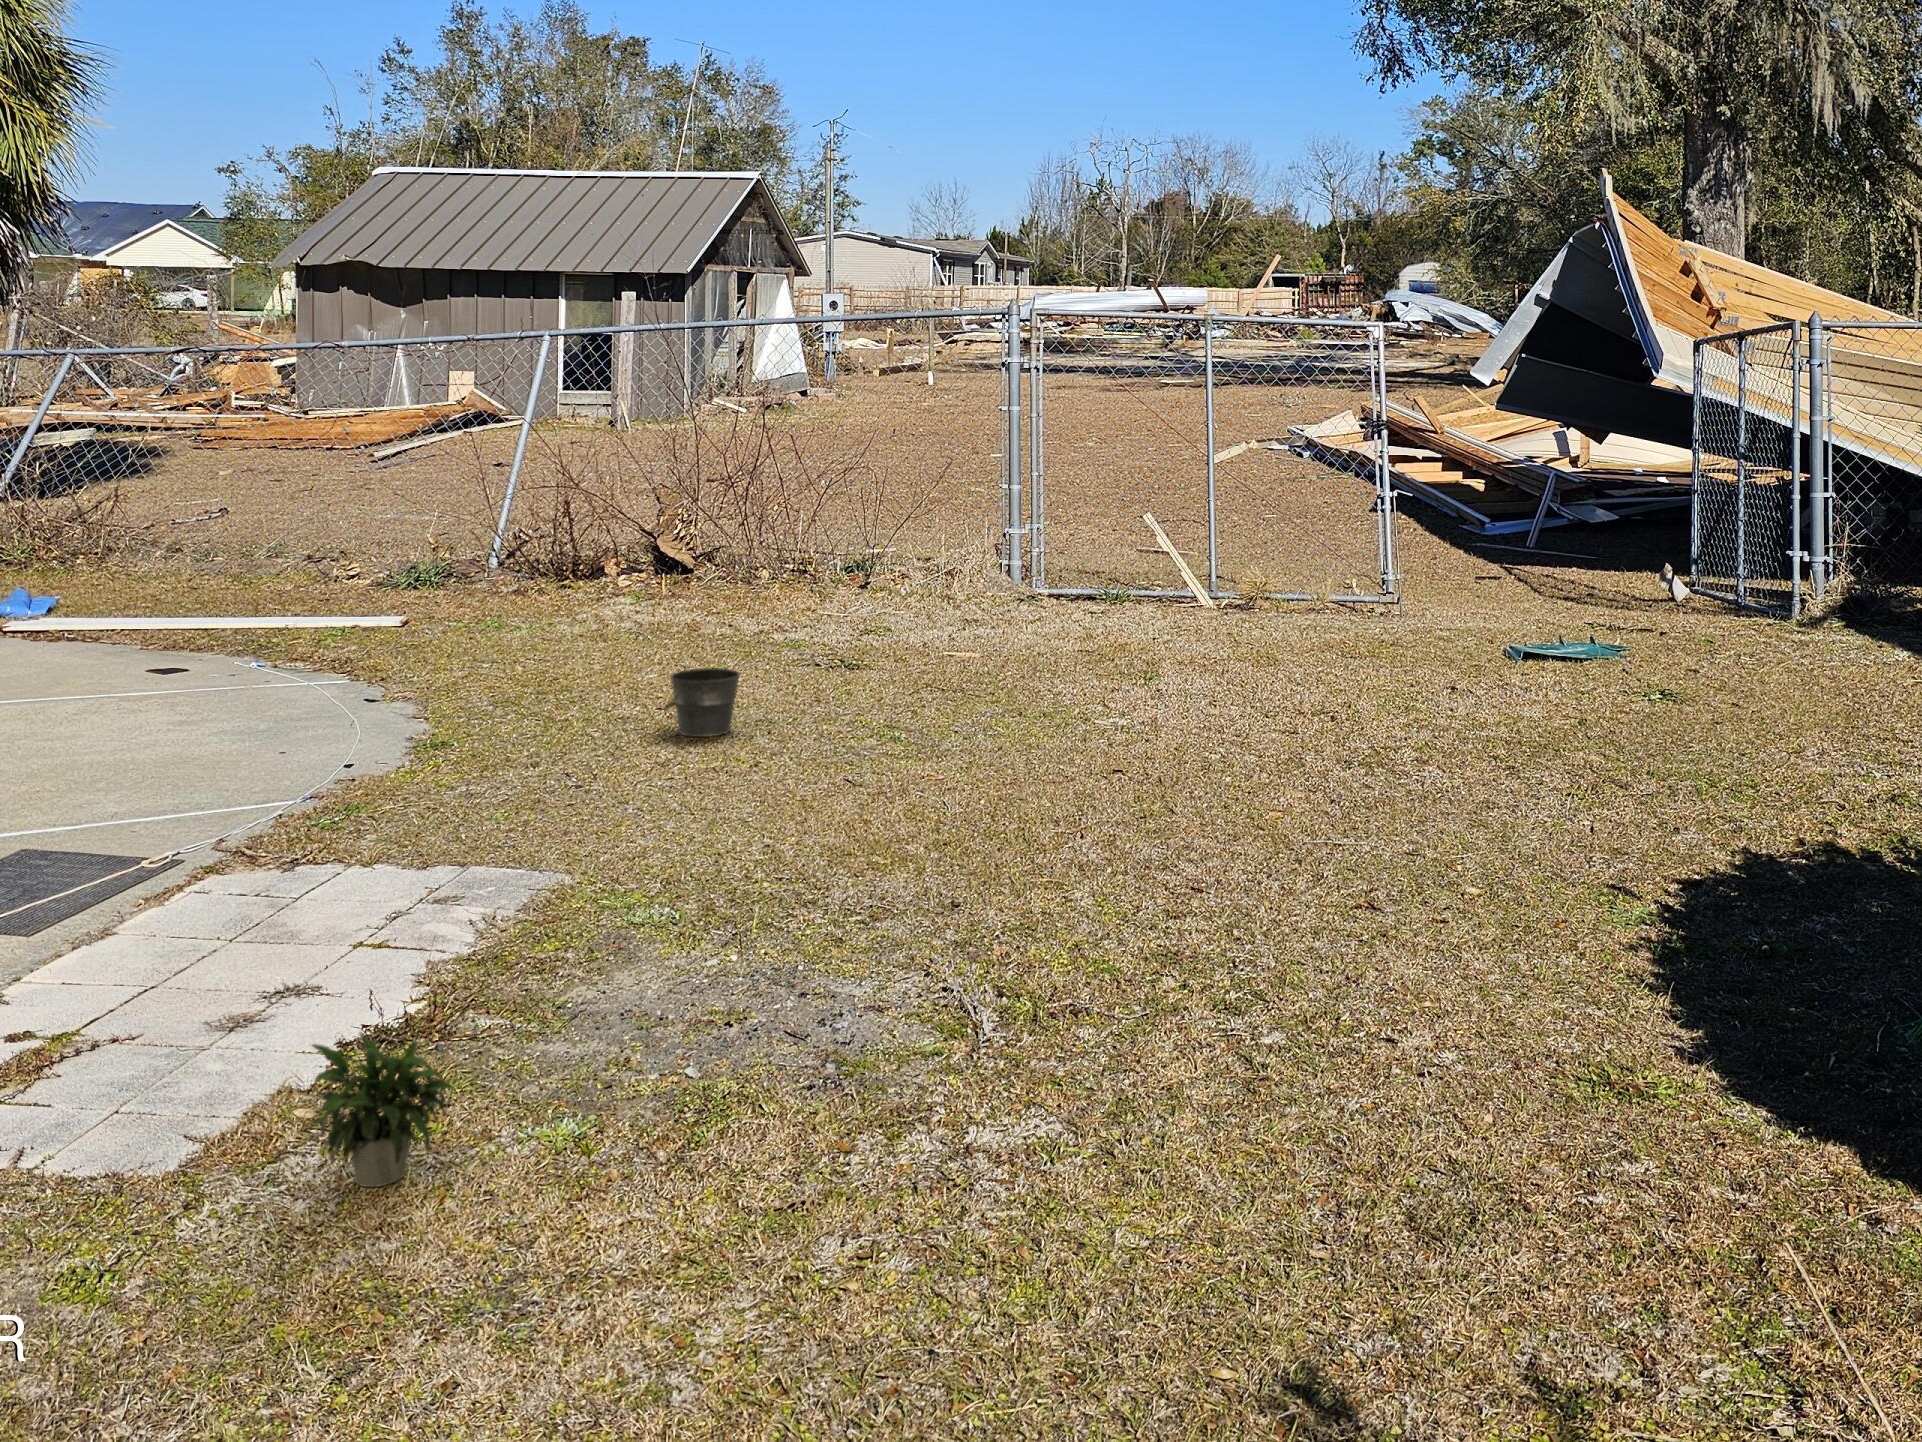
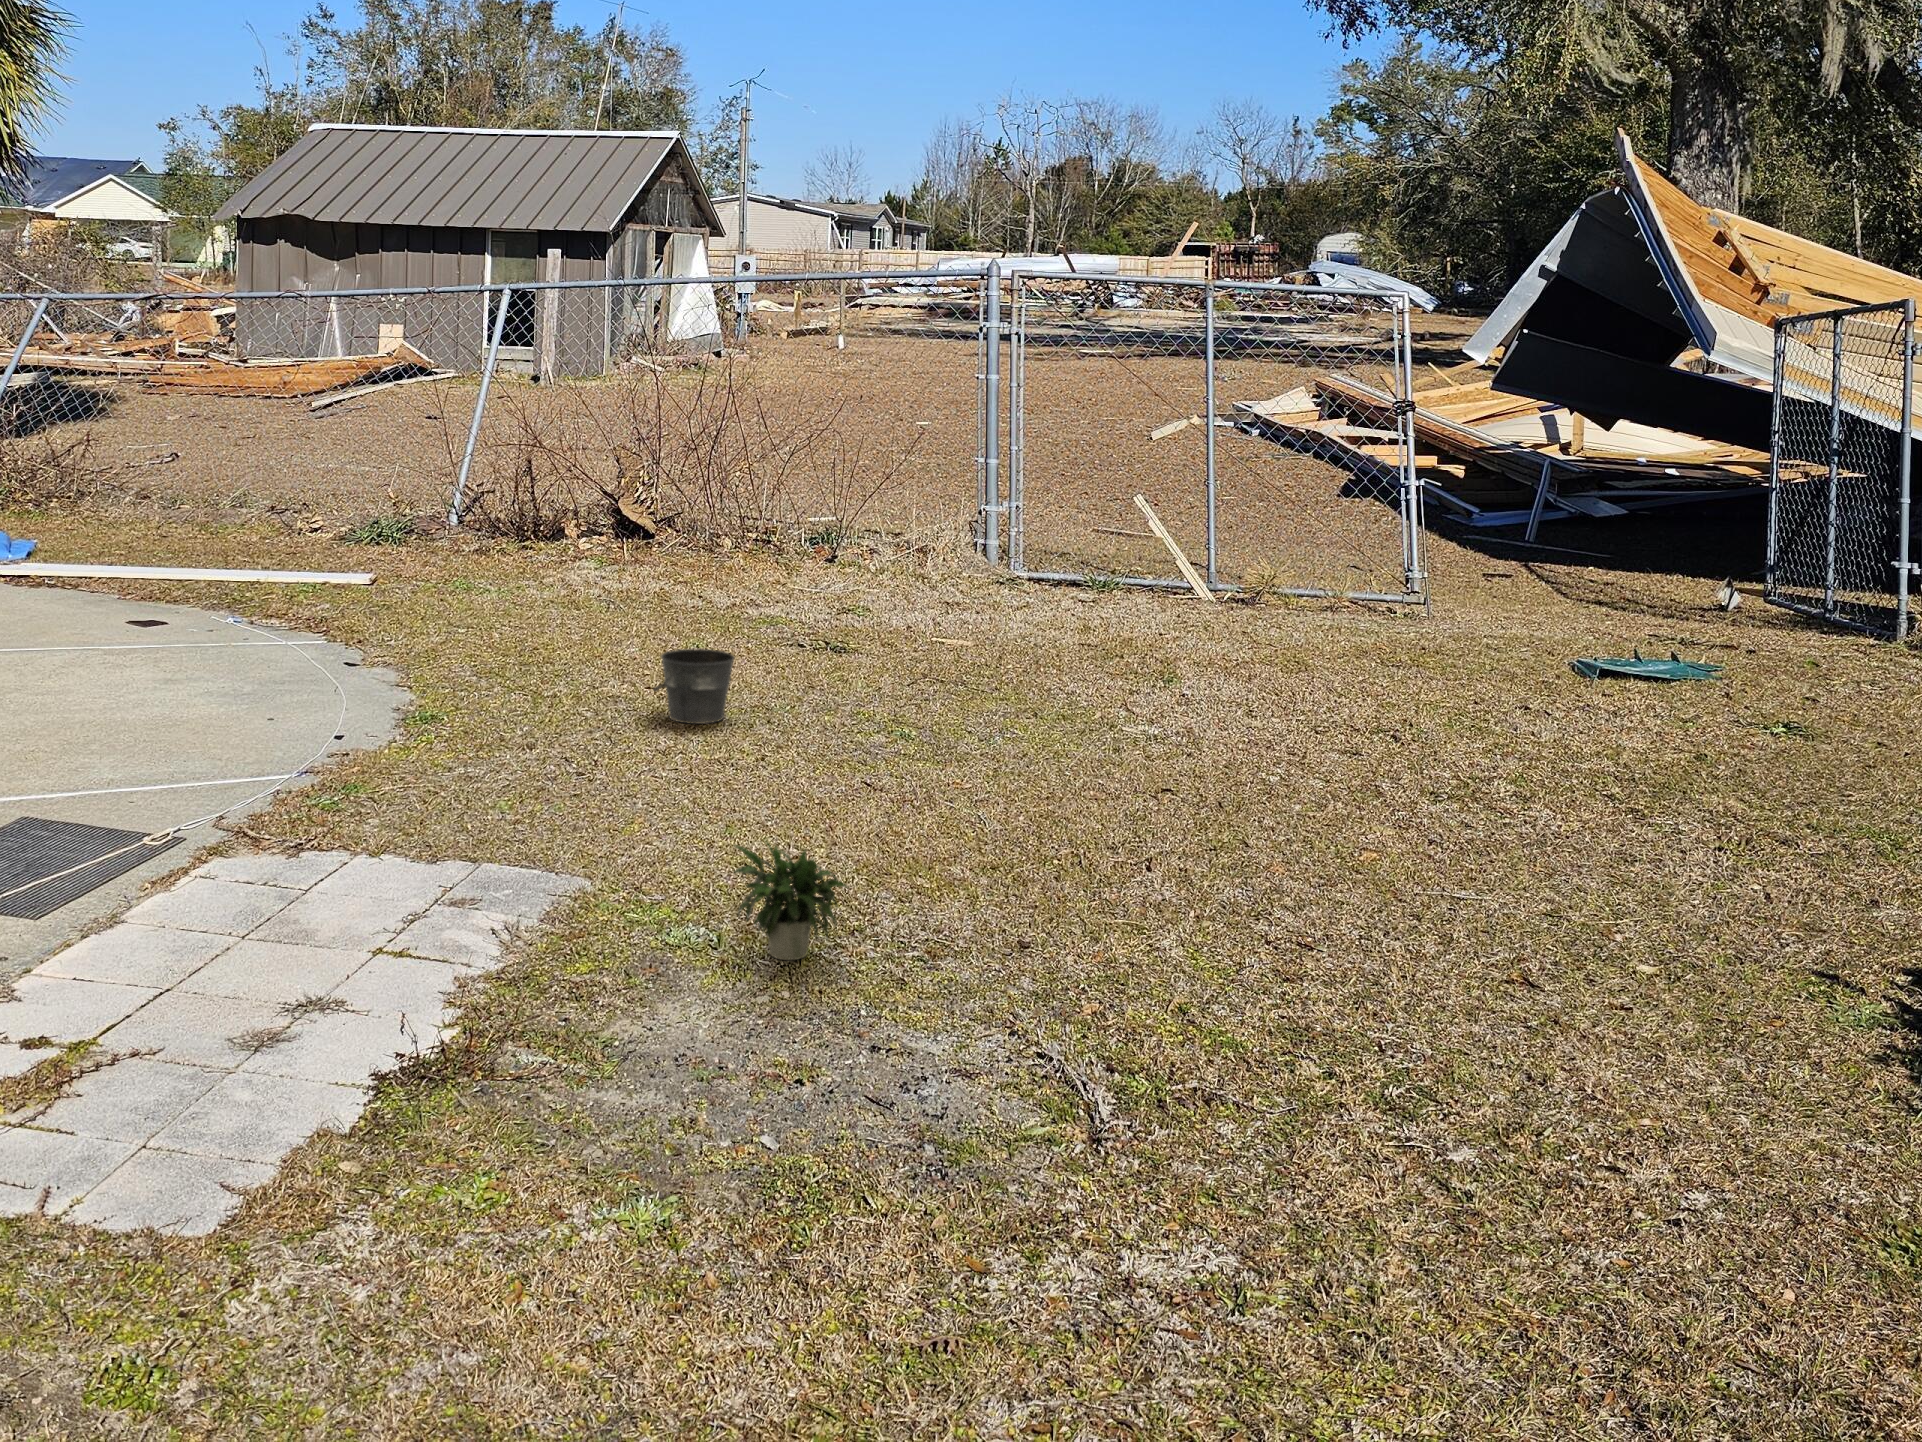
potted plant: present [311,1032,455,1187] -> present [734,841,847,960]

